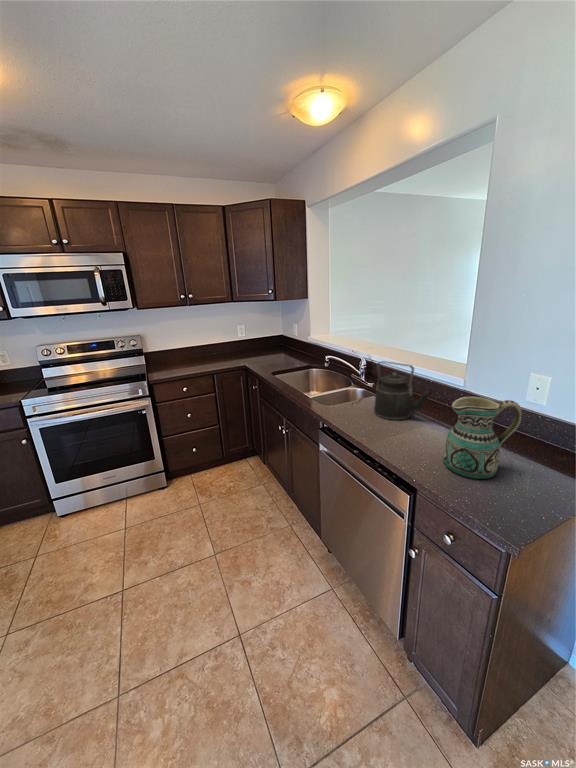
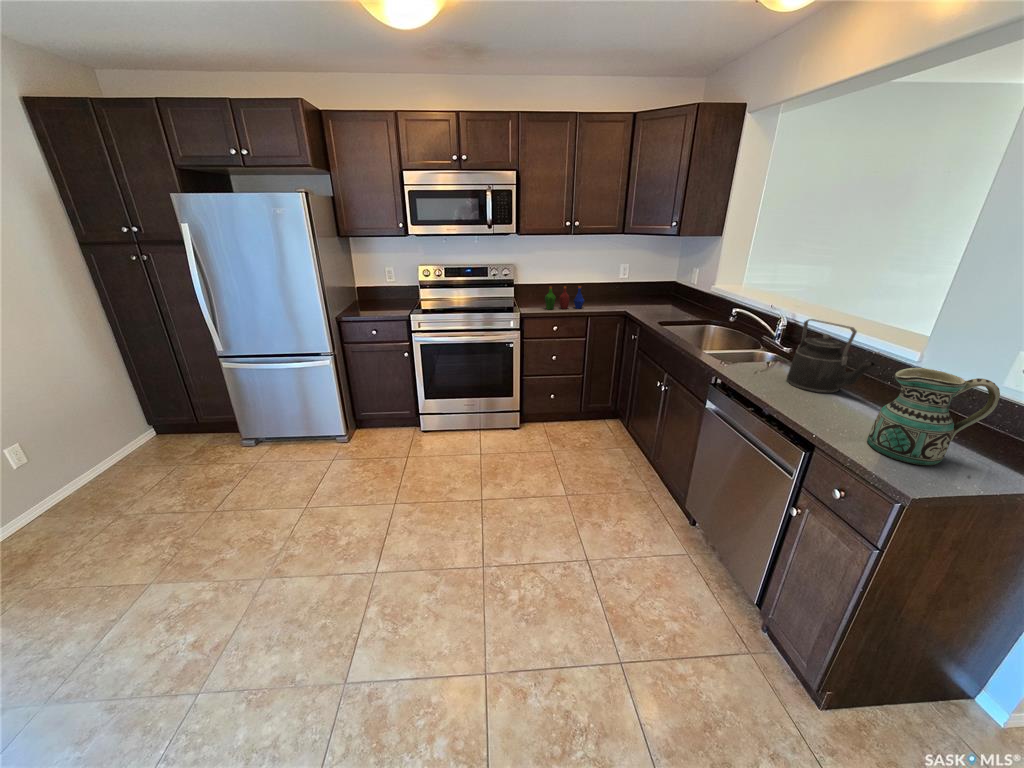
bottle: none [172,349,210,373] -> present [545,286,585,309]

